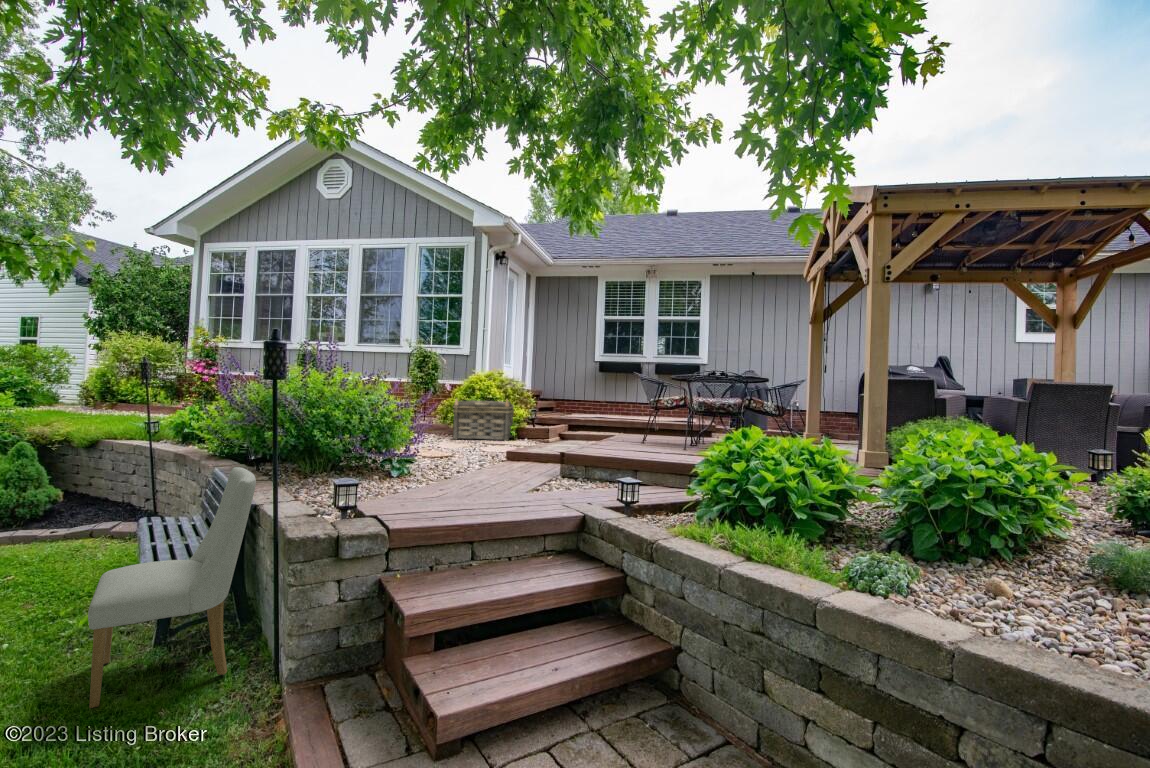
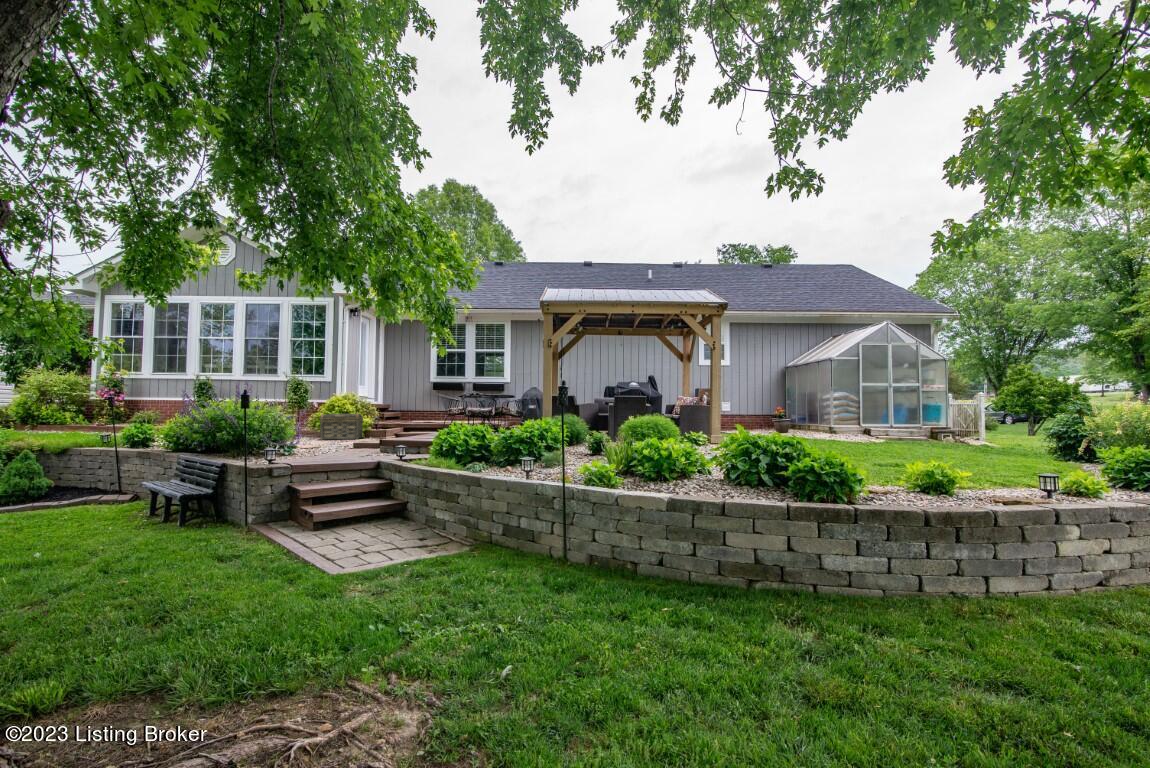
chair: present [88,467,256,708] -> none [157,446,228,538]

